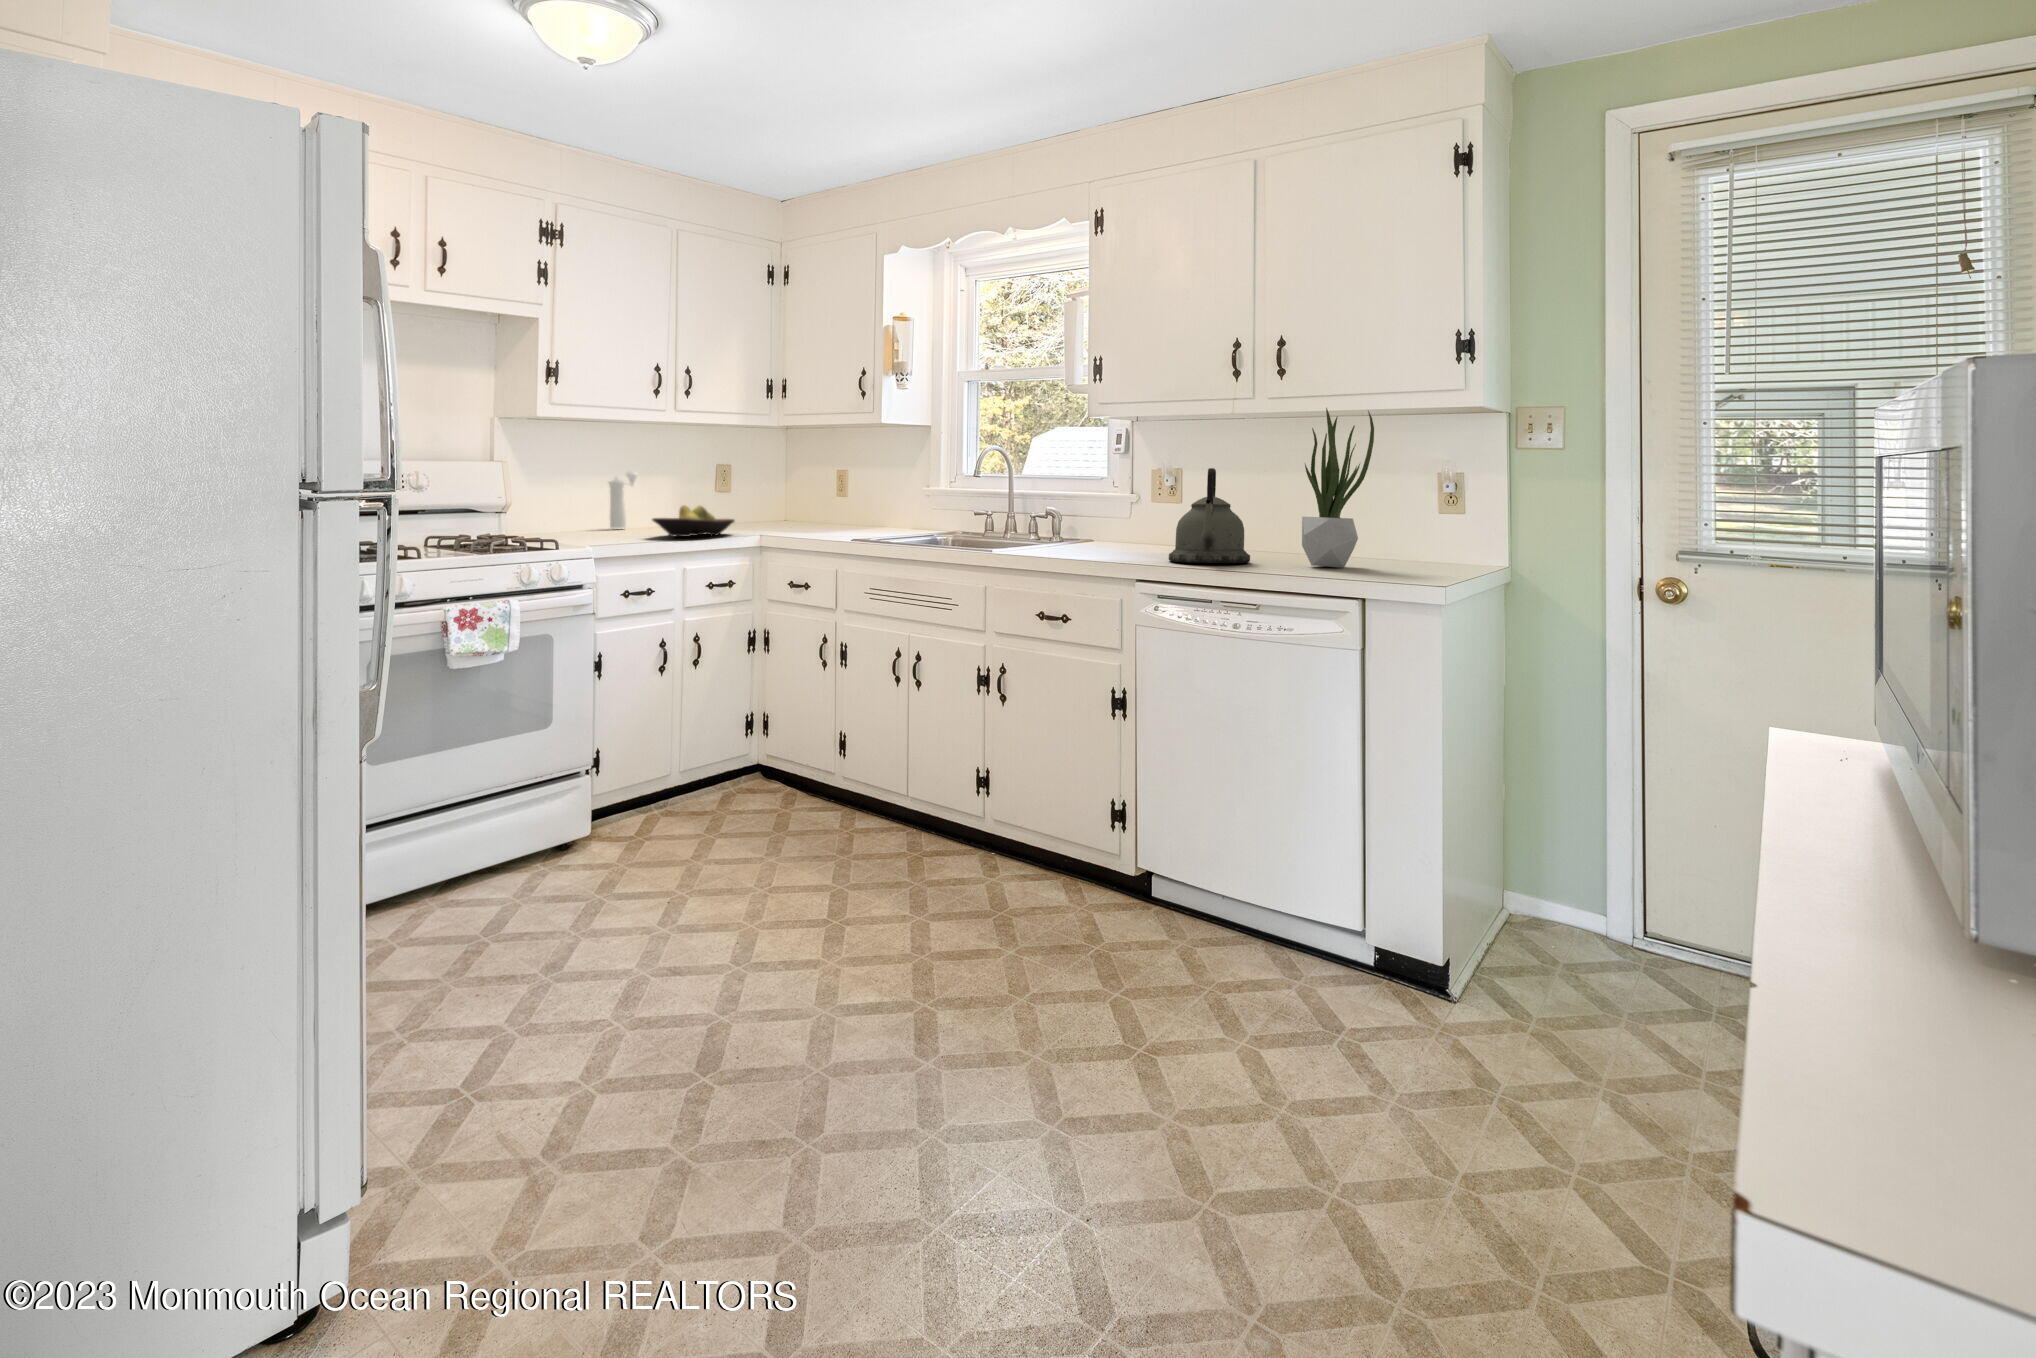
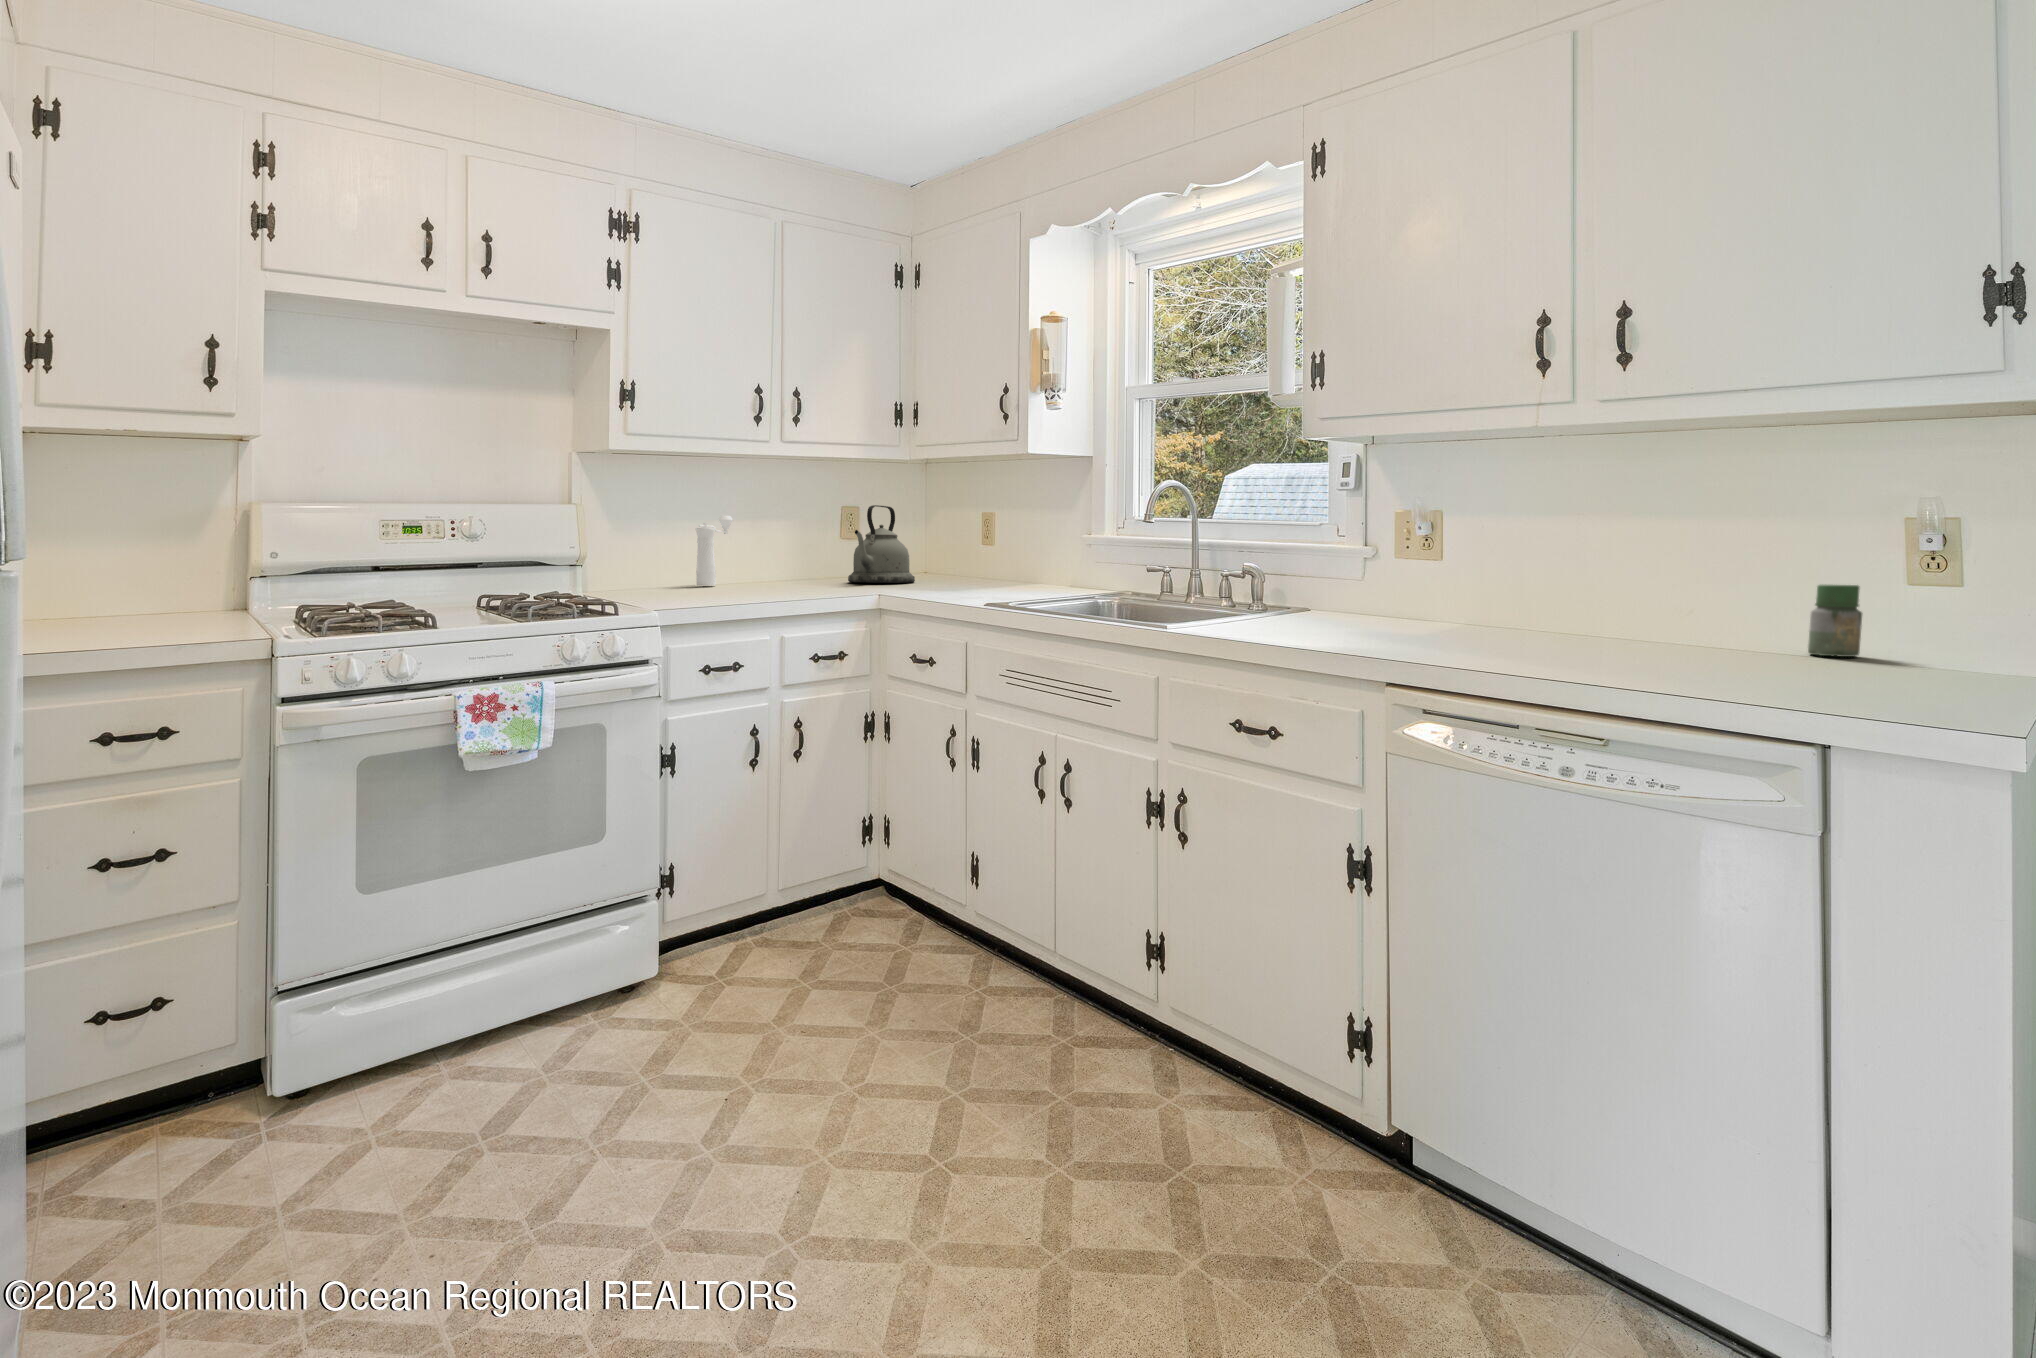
potted plant: present [1302,408,1374,567] -> none [1644,414,1768,656]
kettle: present [1168,468,1250,563] -> present [848,505,915,583]
fruit bowl: present [652,505,734,537] -> none [737,558,842,598]
jar: none [1402,521,1433,567] -> present [1808,585,1862,657]

